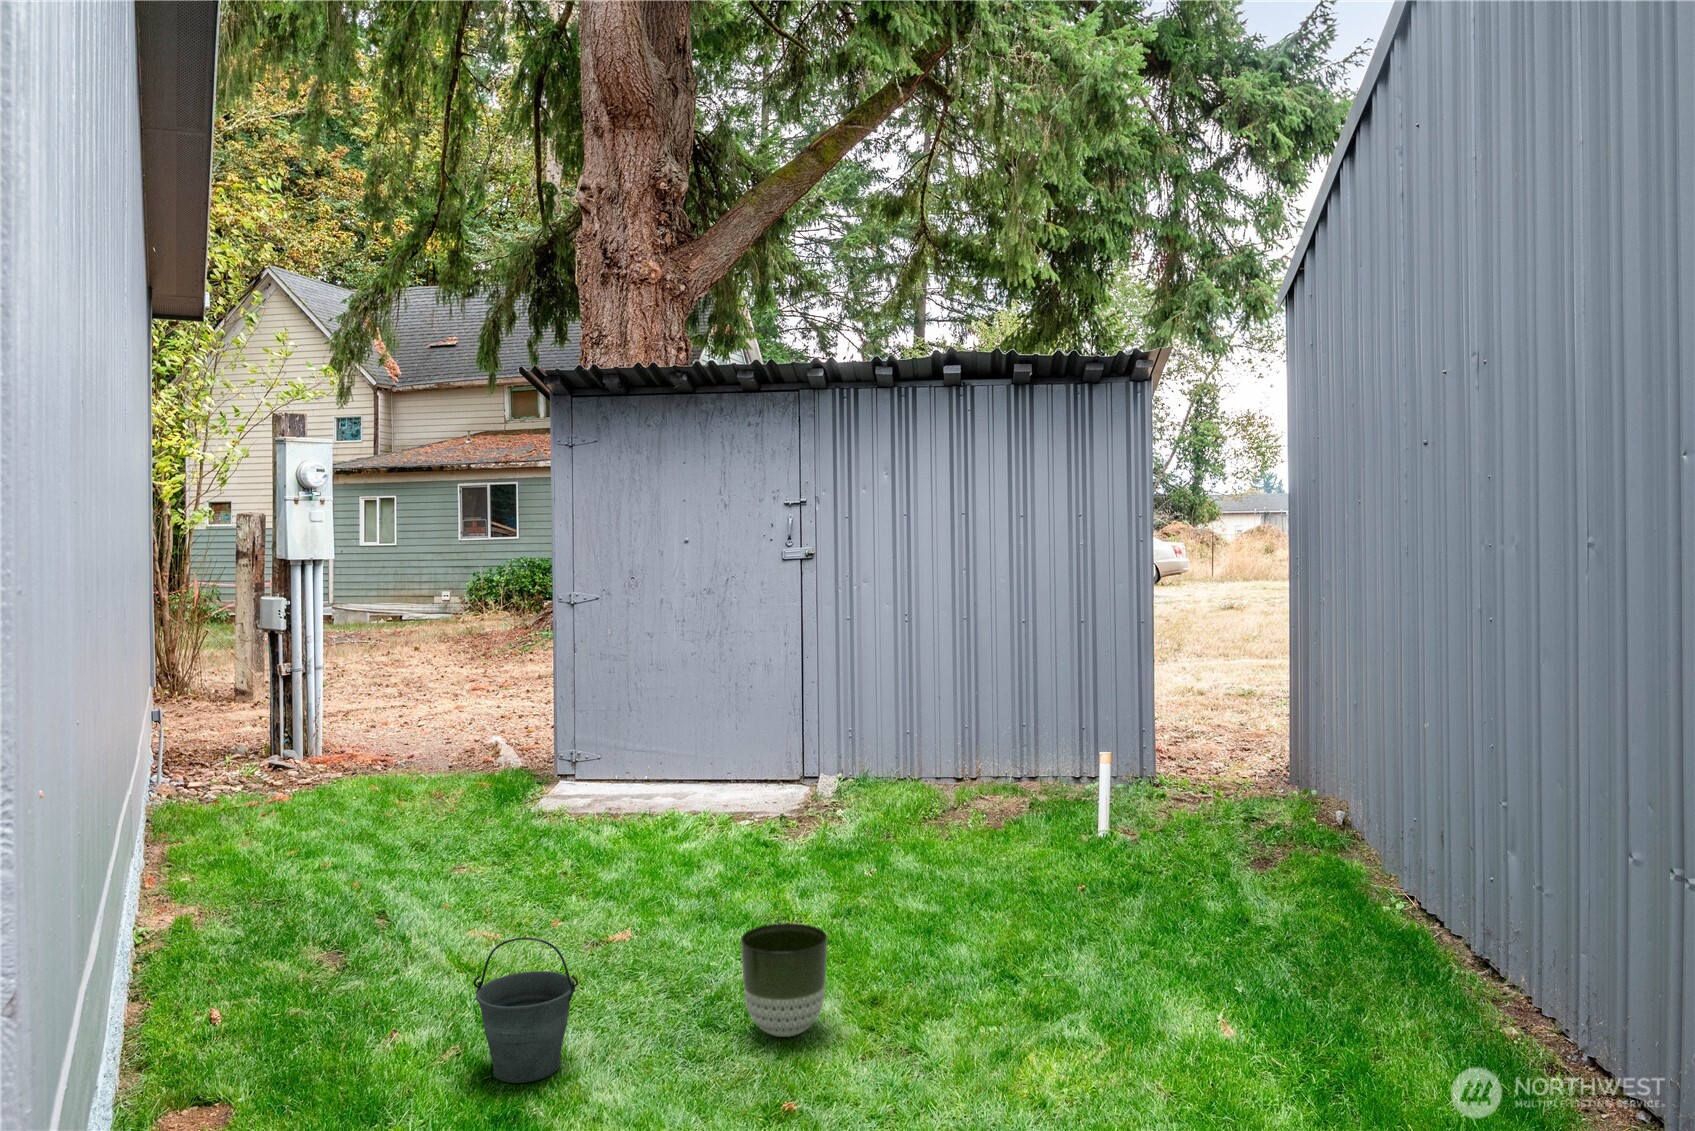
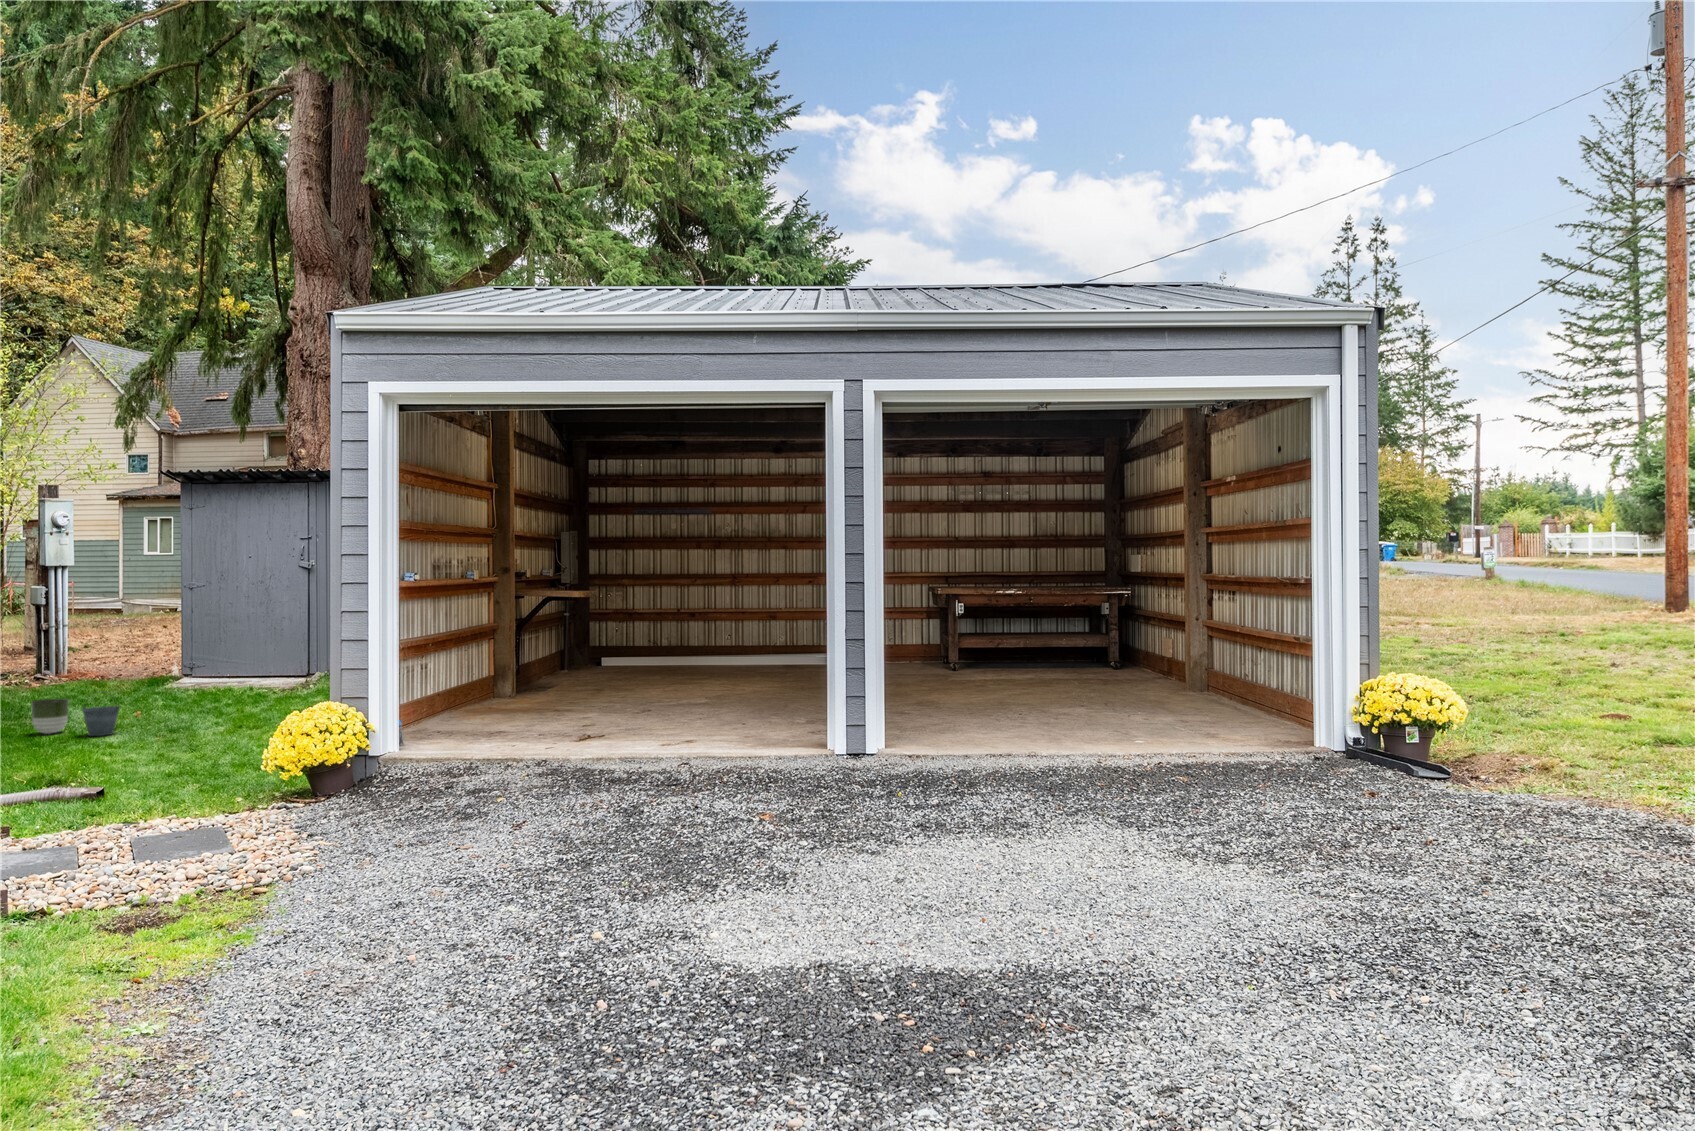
planter: present [741,923,827,1037] -> present [31,698,69,734]

